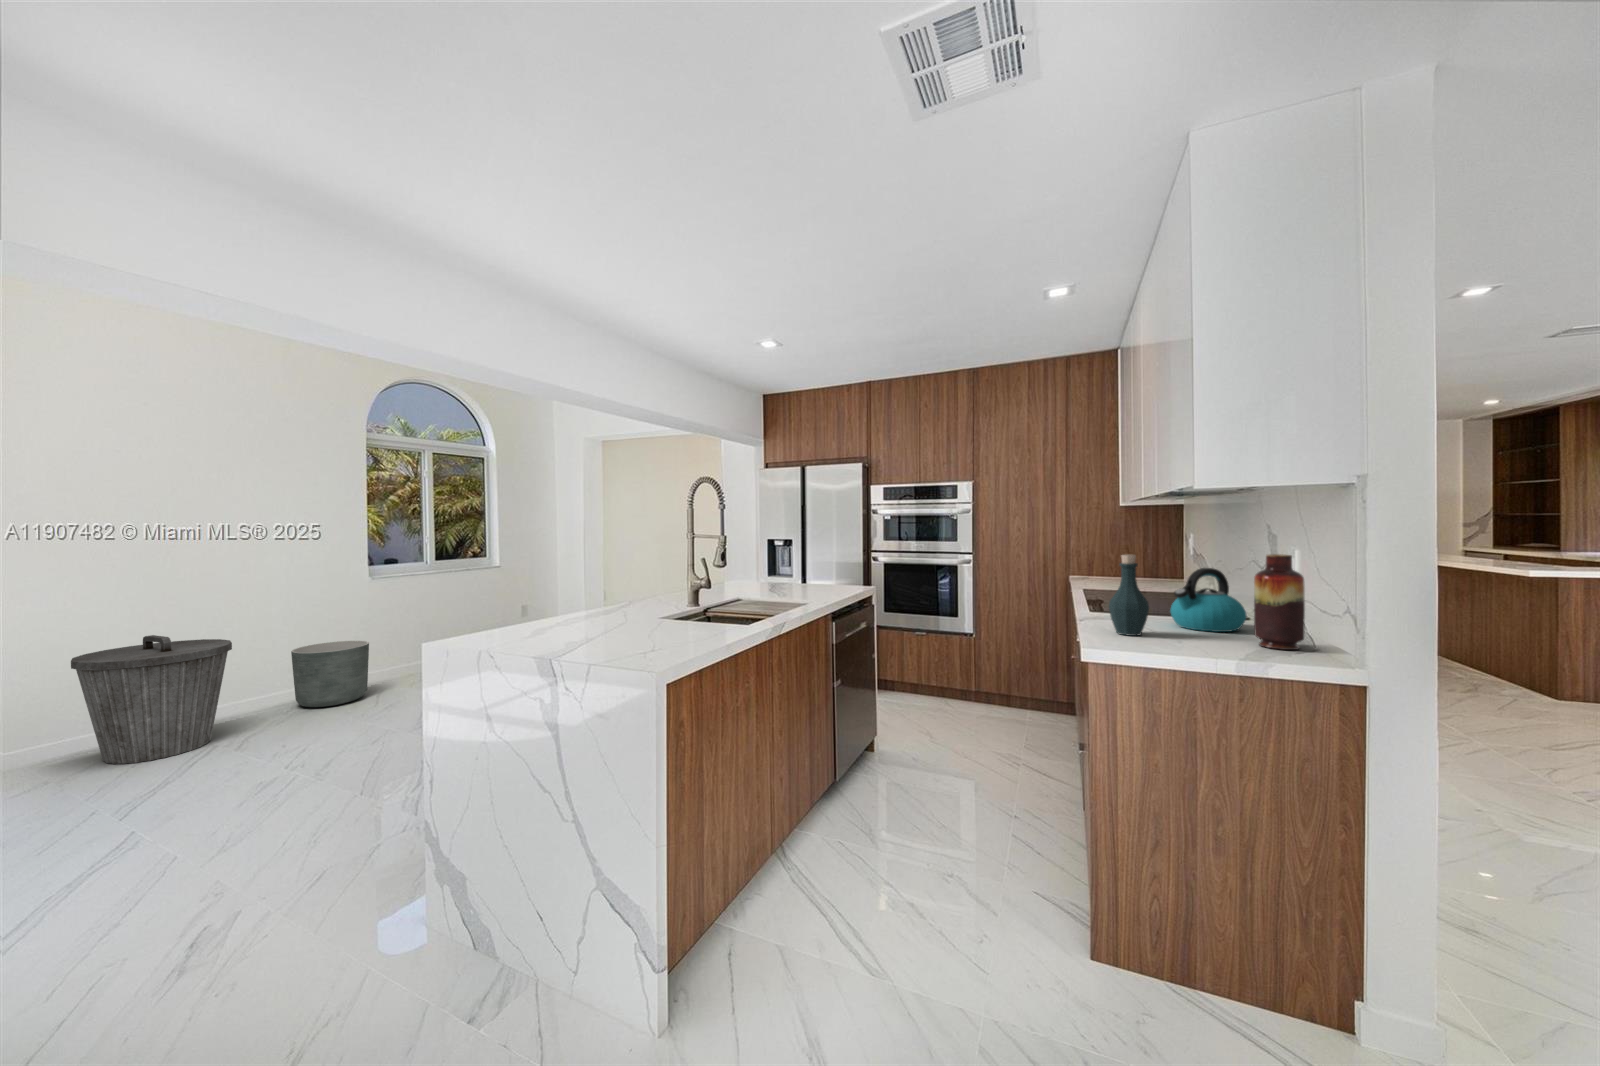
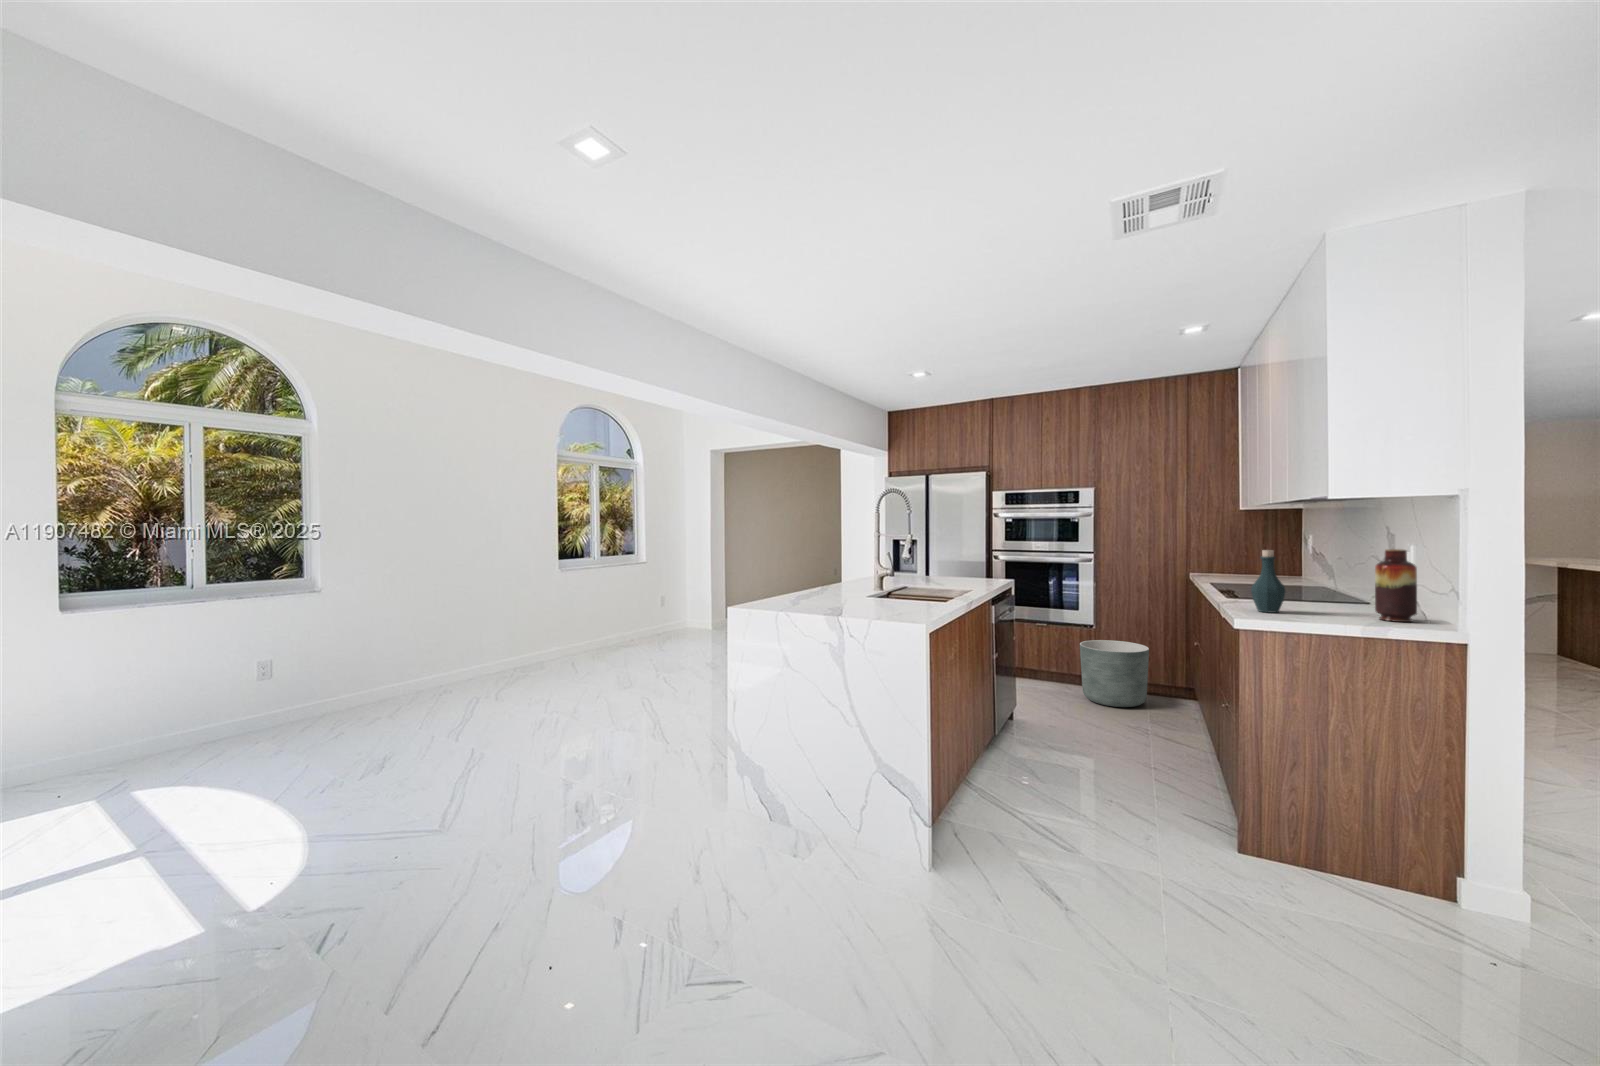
kettle: present [1170,568,1246,632] -> none [1301,561,1367,611]
trash can: present [71,635,232,764] -> none [379,614,480,713]
planter: present [291,641,369,707] -> present [1080,640,1149,707]

